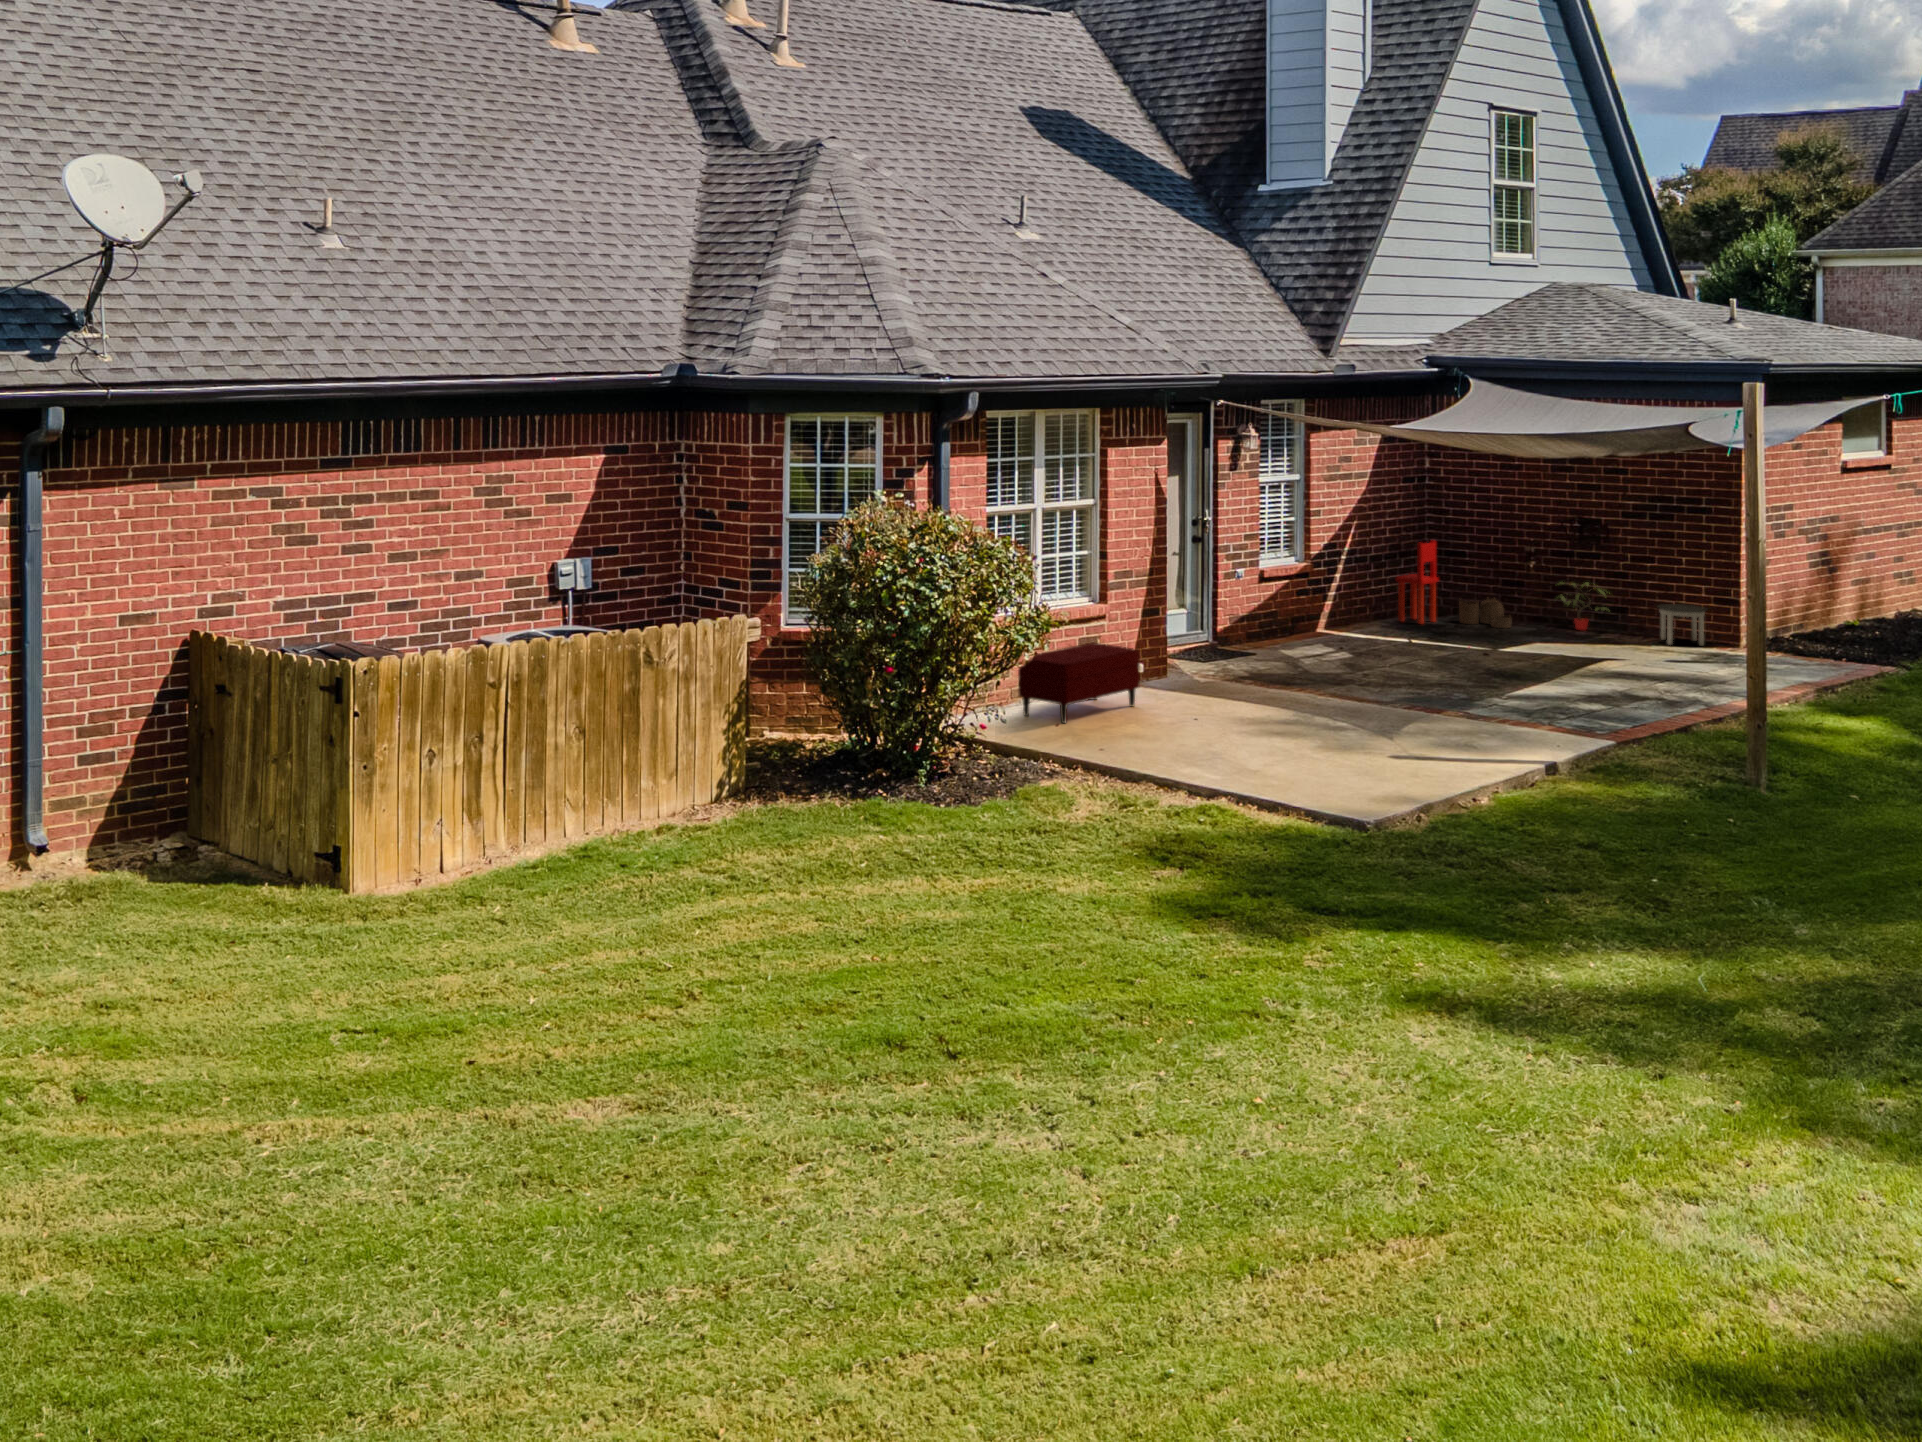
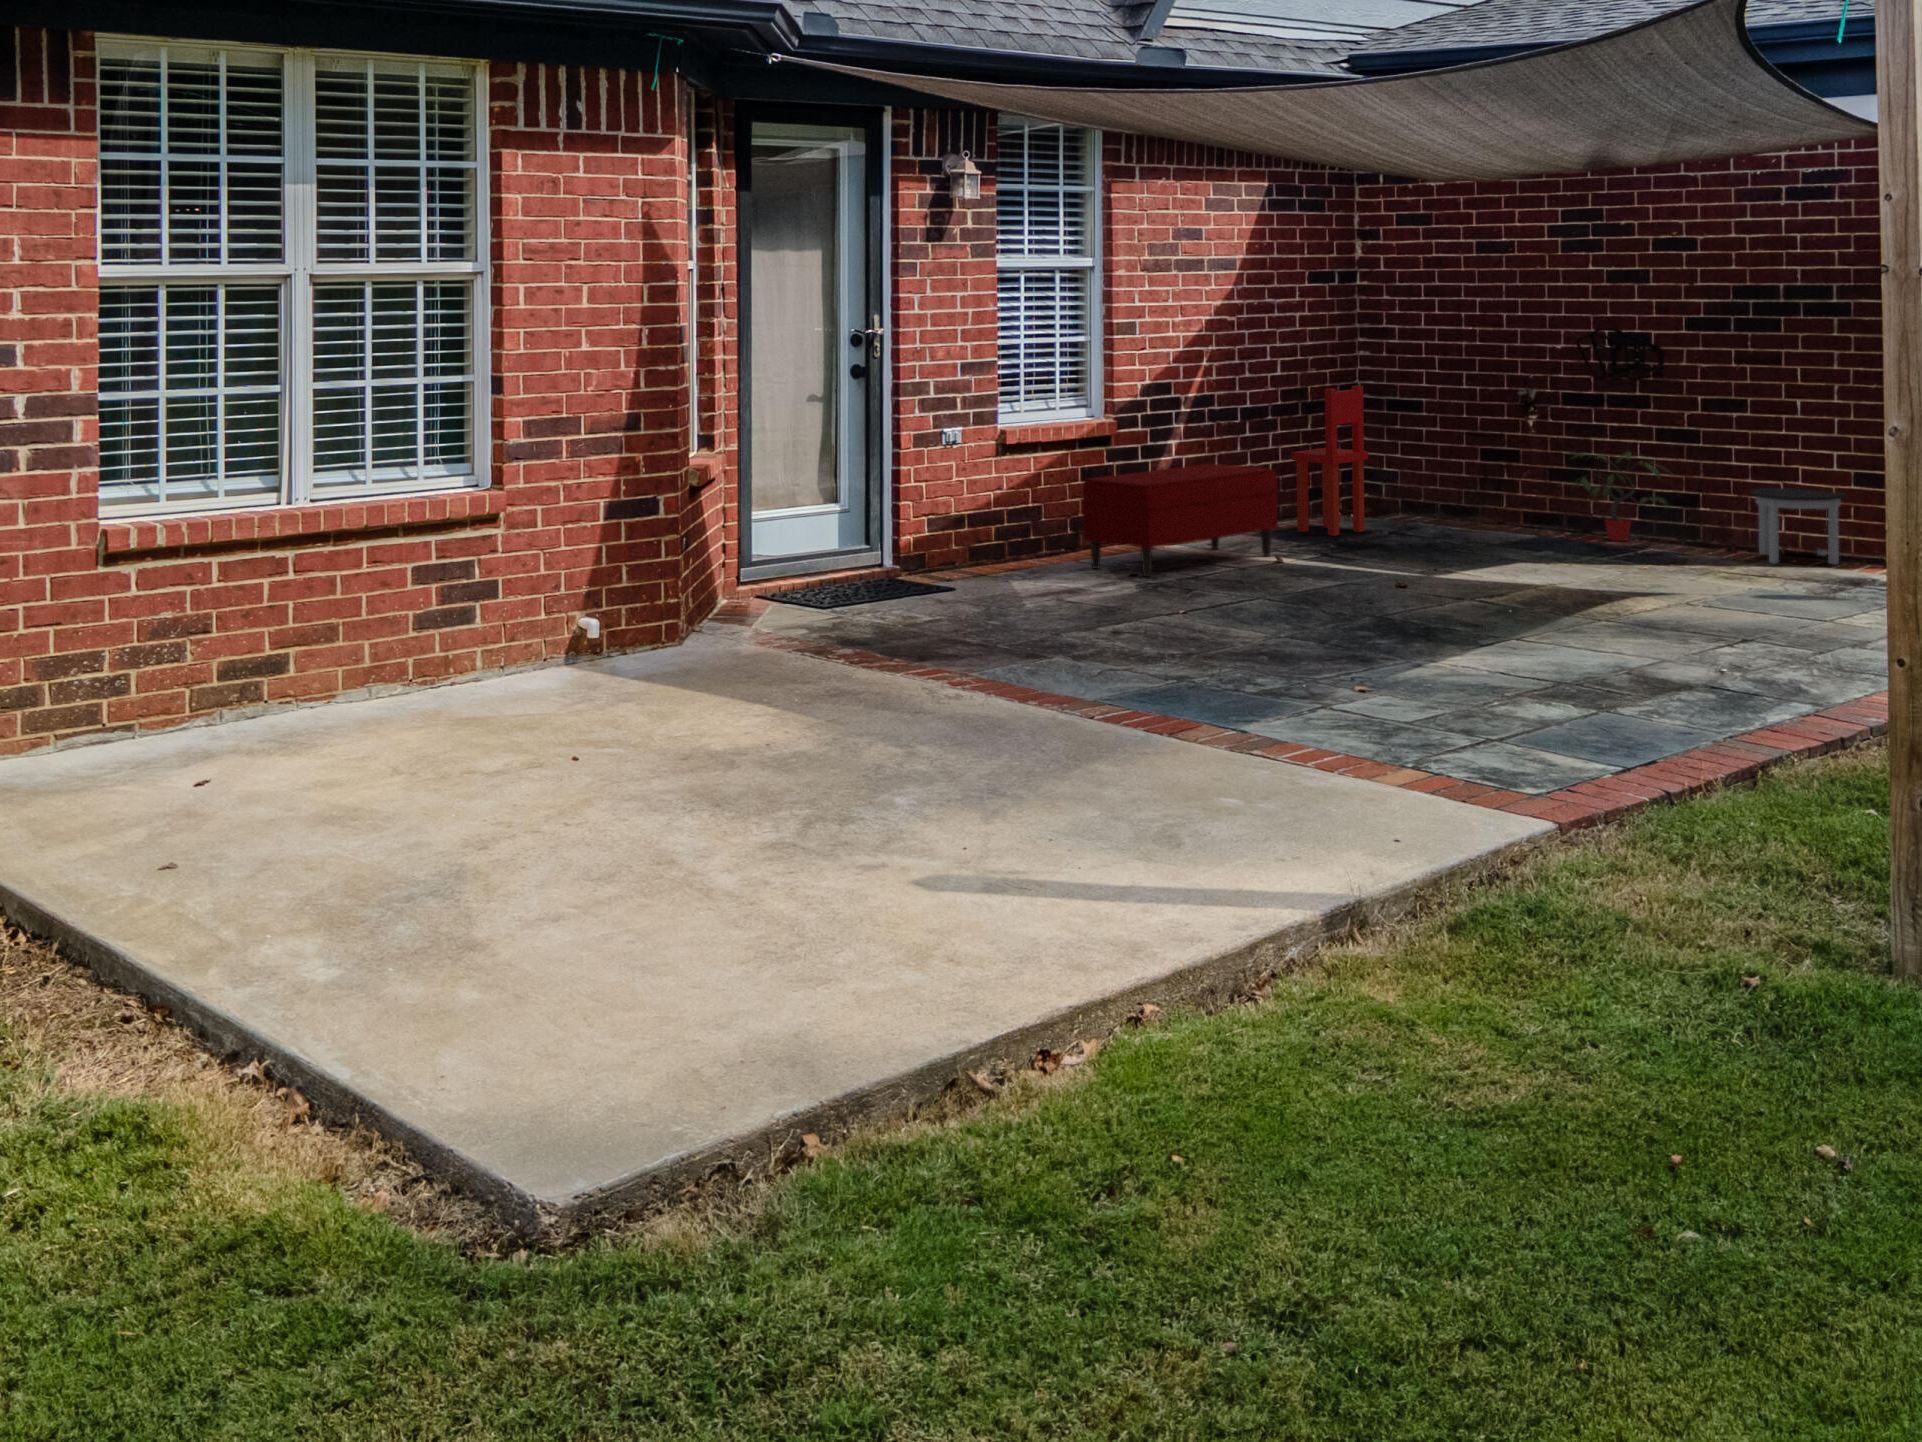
woven basket: present [1459,598,1511,628] -> none [1404,485,1493,540]
bench: present [1018,643,1140,723] -> present [1083,463,1278,577]

